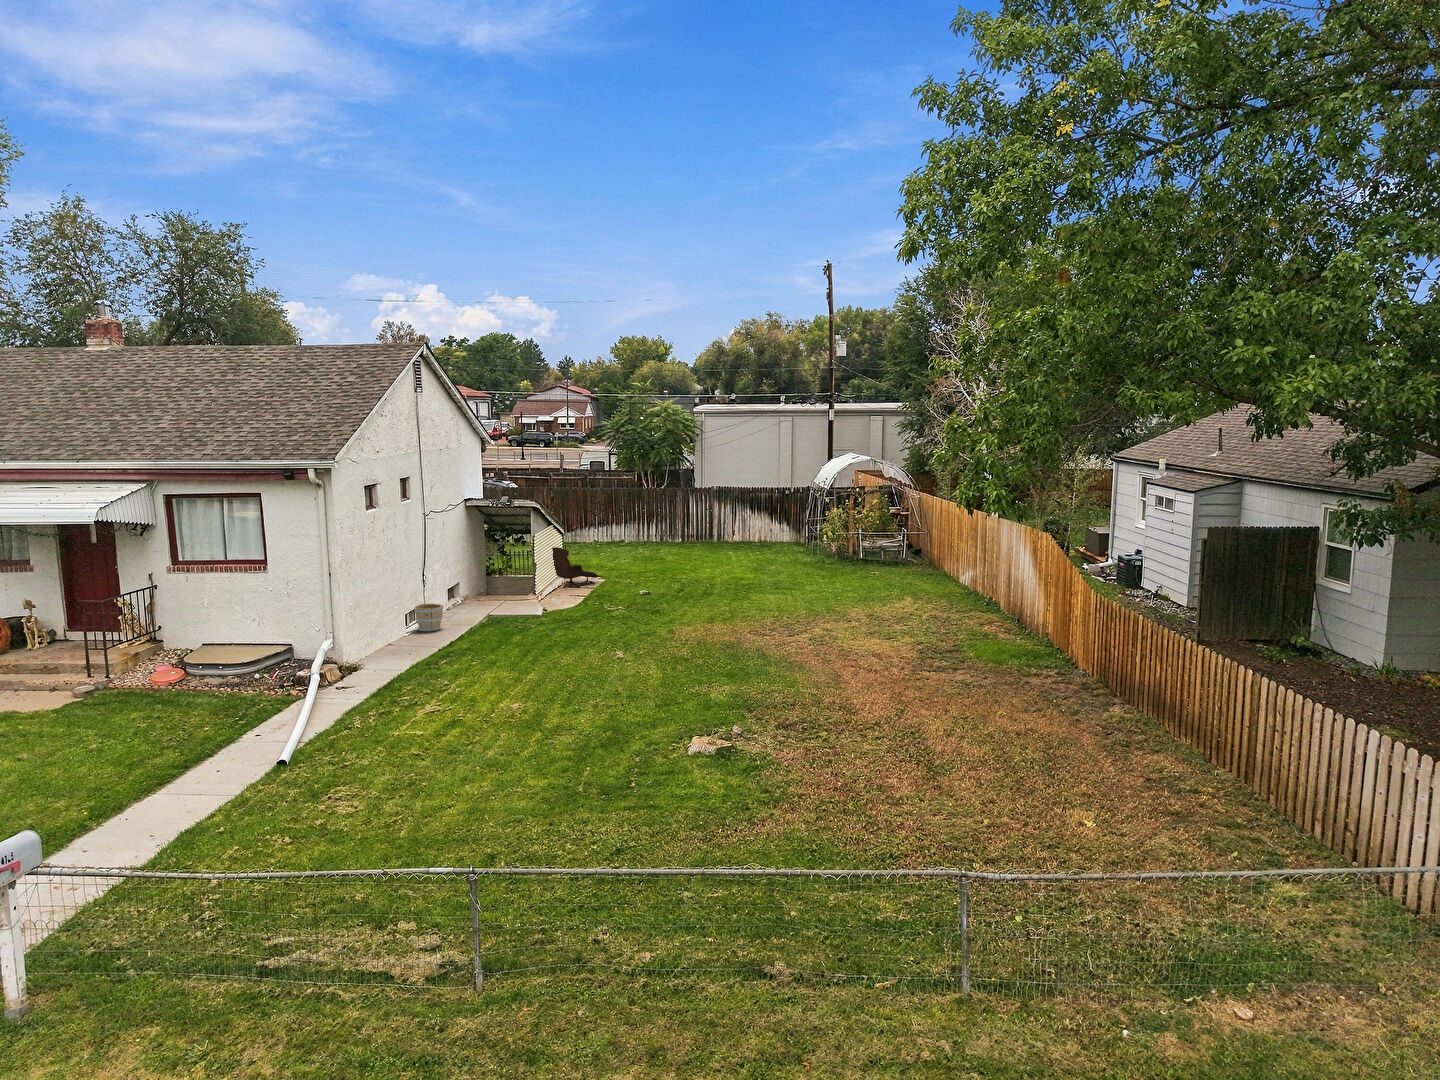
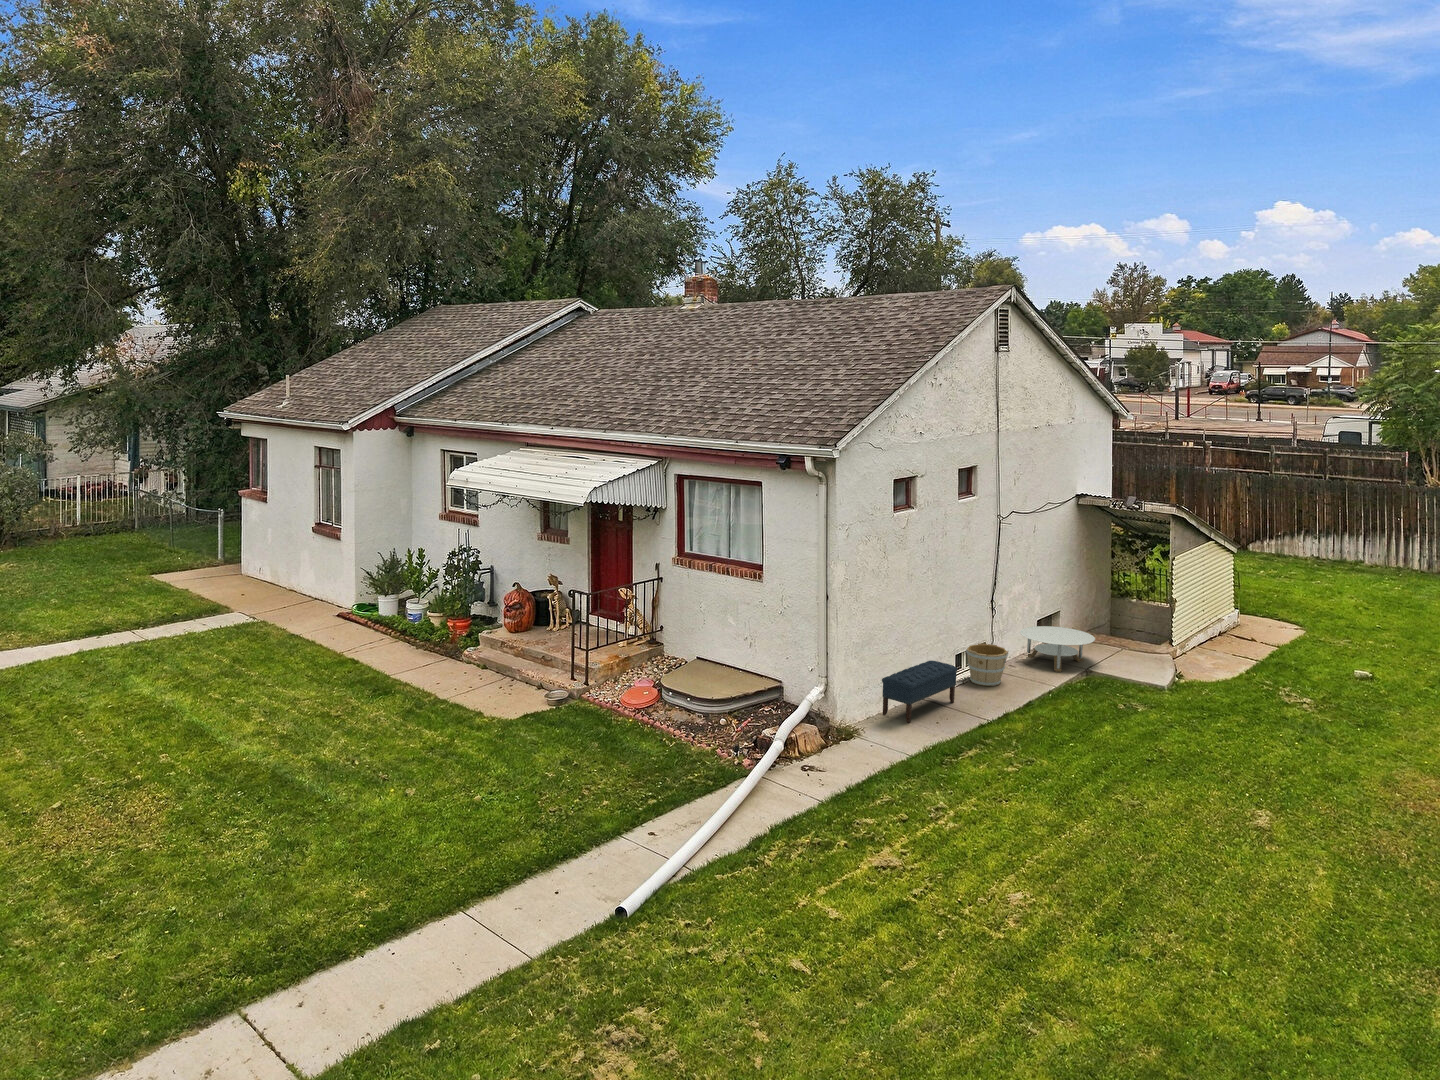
lounge chair: present [552,547,598,588] -> none [1213,575,1291,642]
round table: none [443,590,493,618] -> present [1020,626,1095,672]
bench: none [370,616,417,655] -> present [882,661,958,723]

